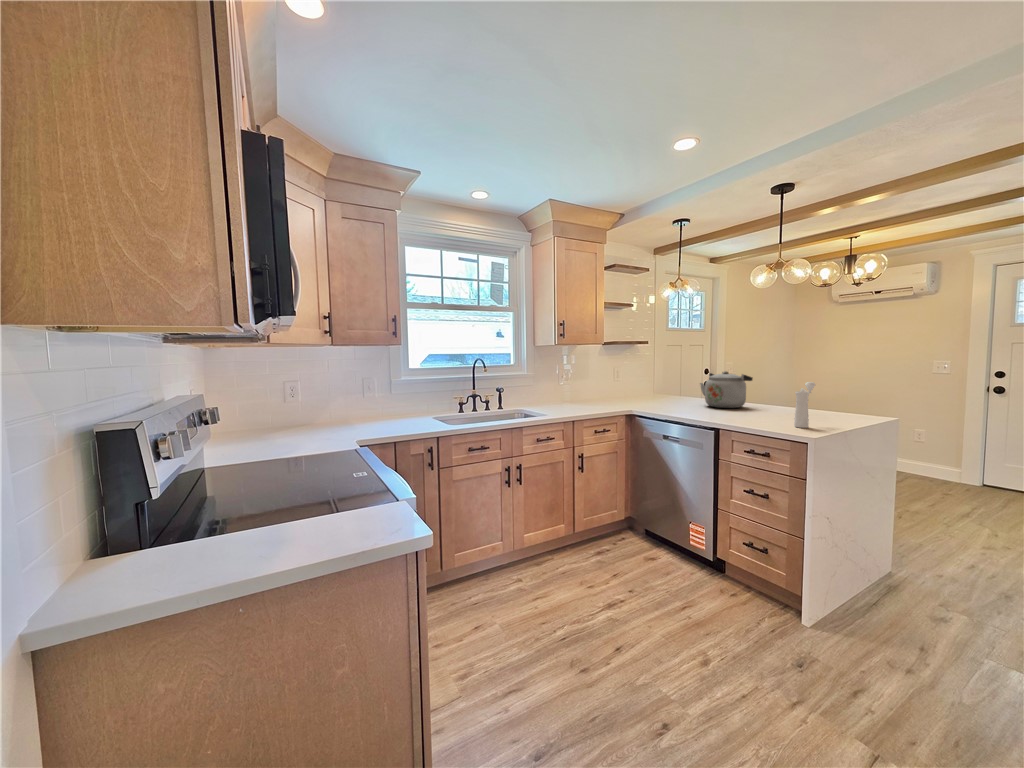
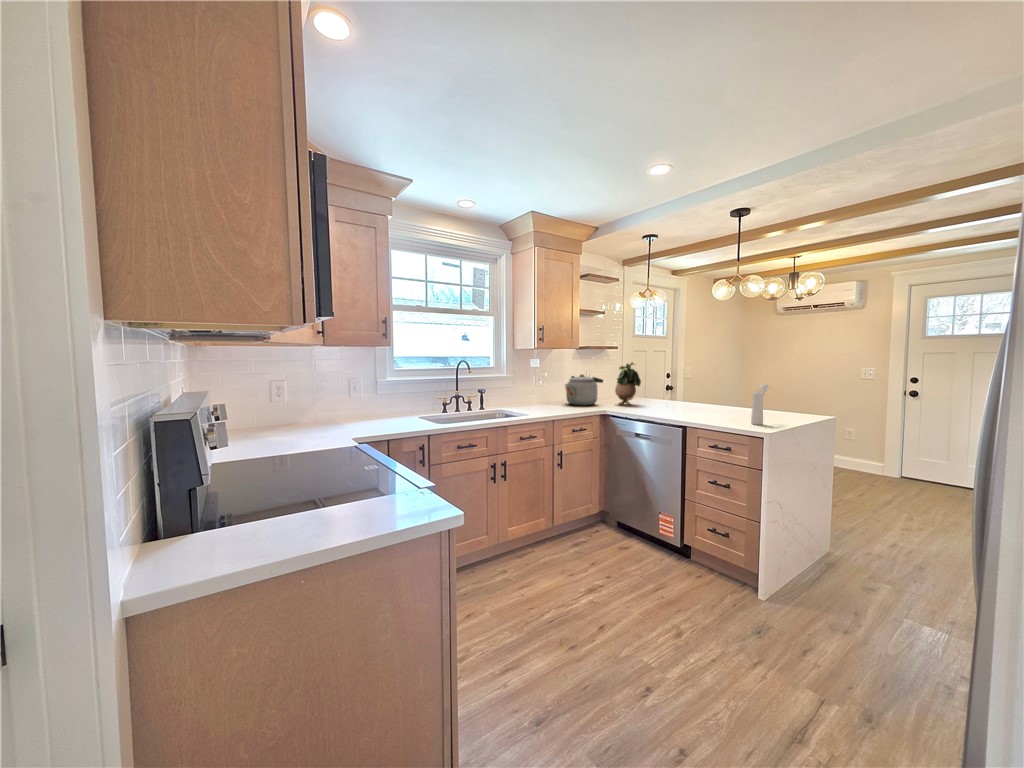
potted plant: none [644,358,672,404] -> present [615,362,641,405]
kettle: present [700,371,753,408] -> present [565,374,603,405]

